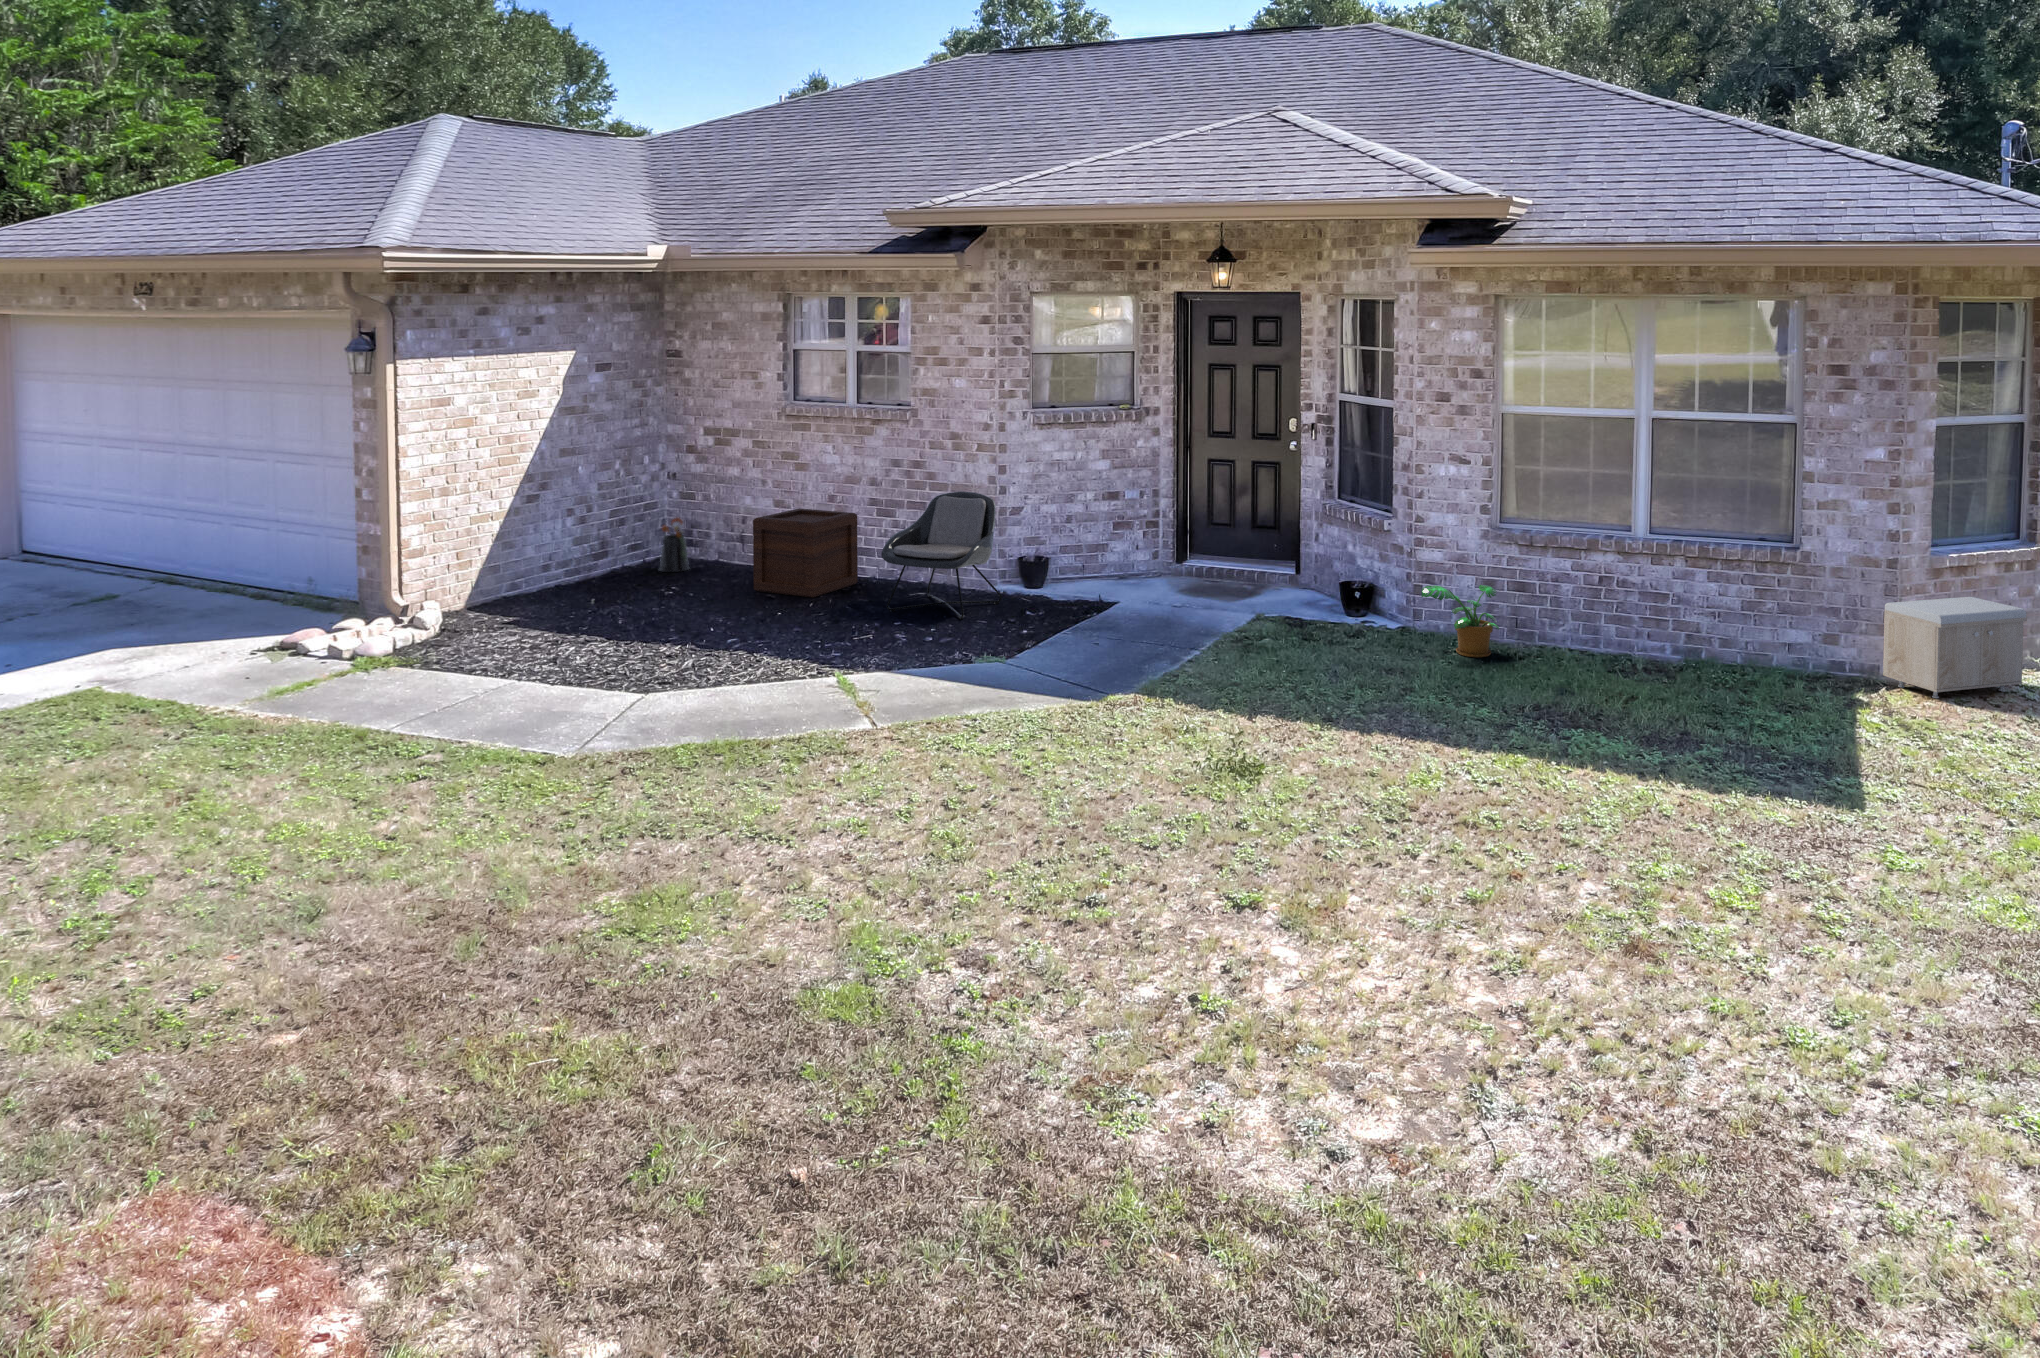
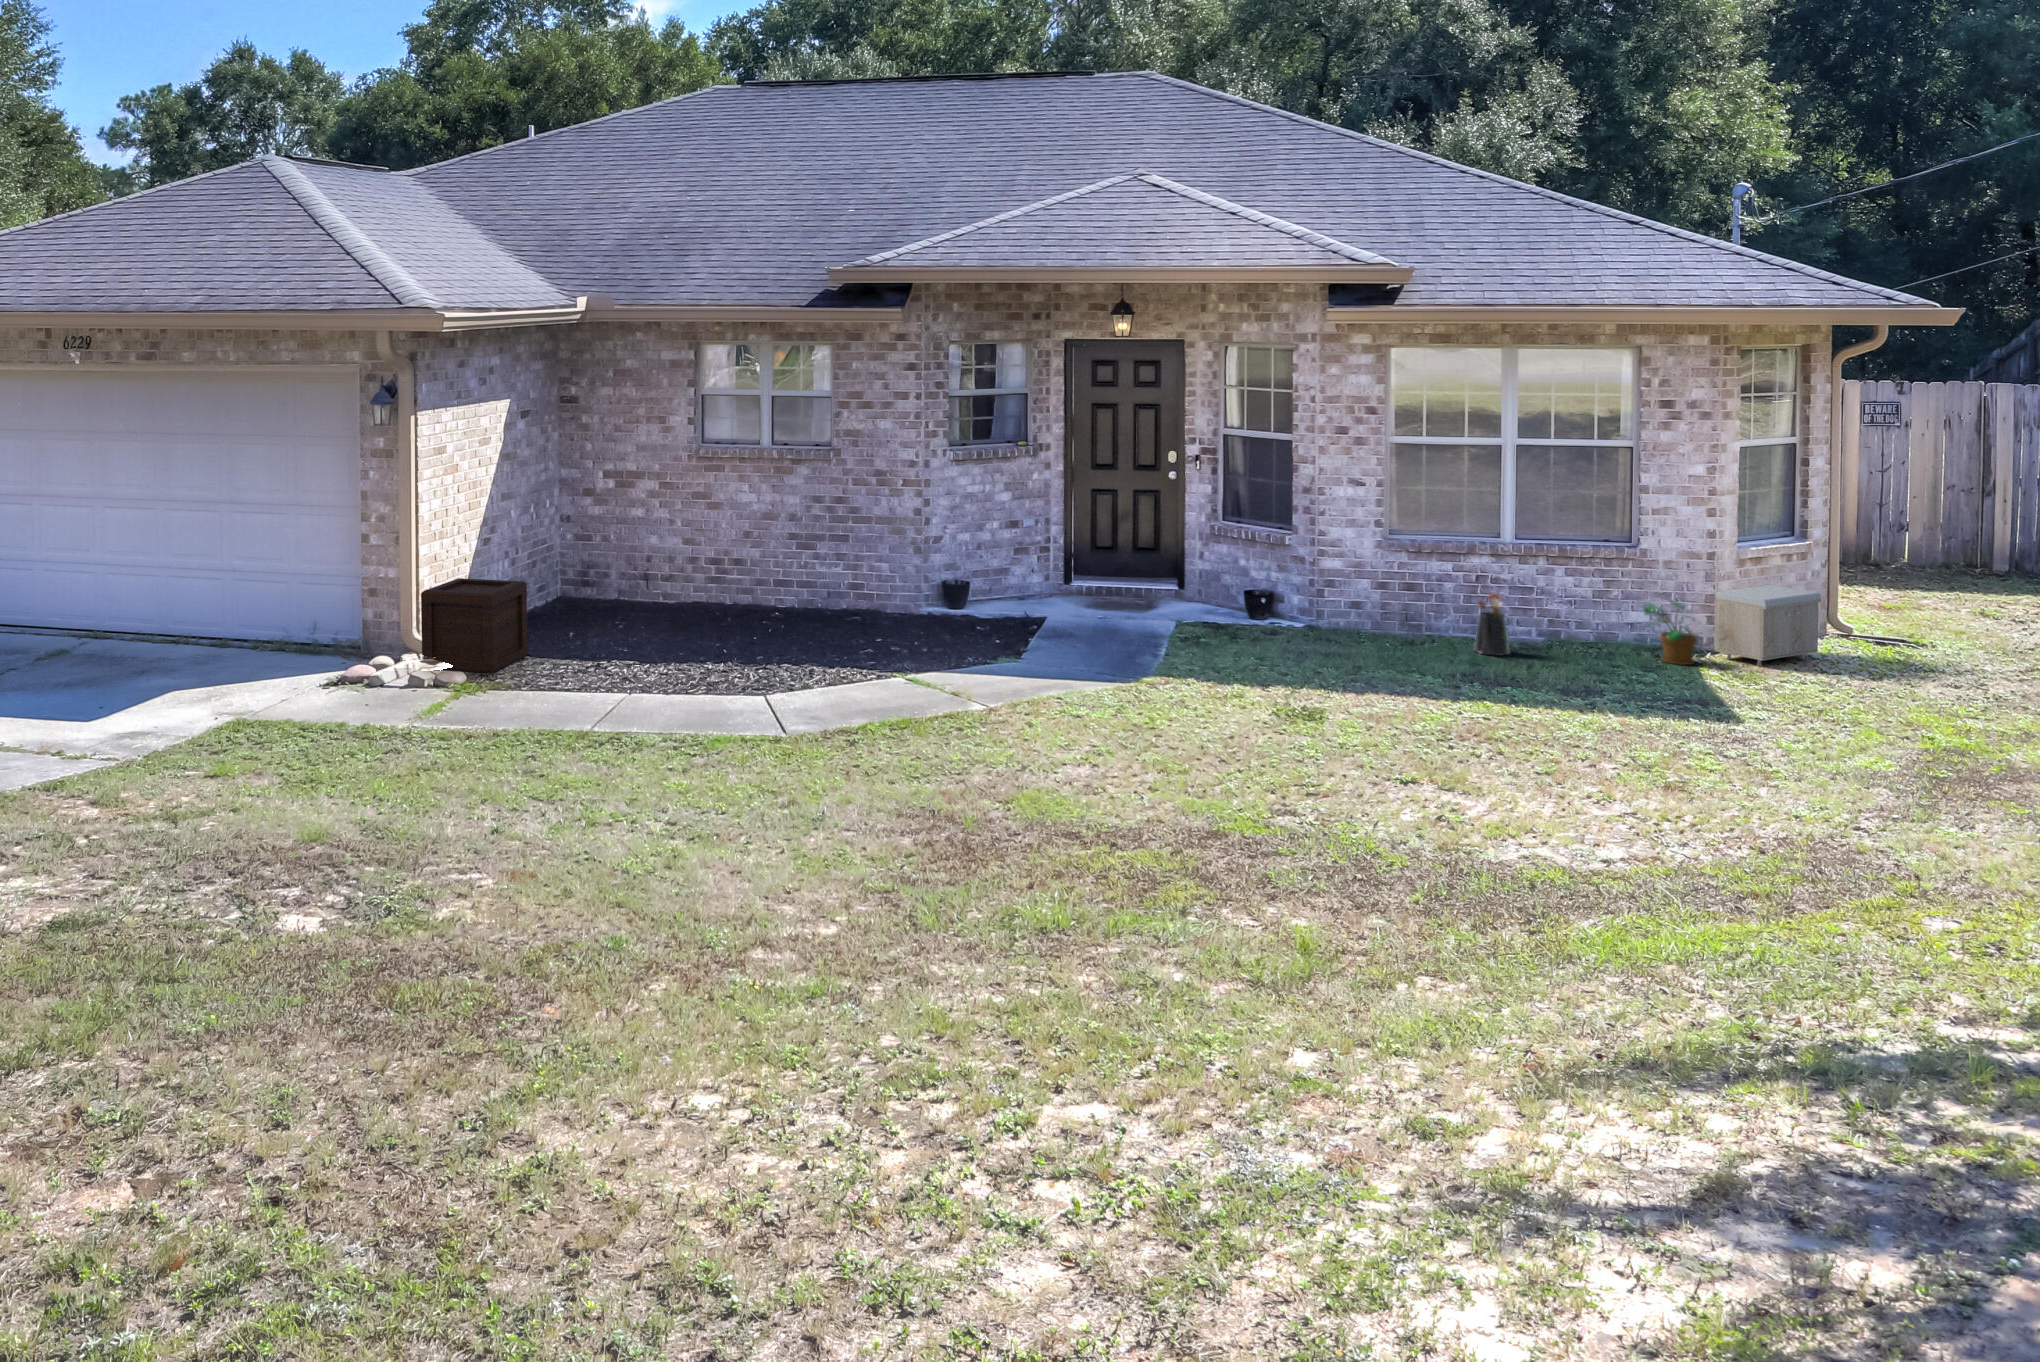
lounge chair: present [882,492,1002,619] -> none [836,526,934,643]
wooden crate: present [753,508,858,598] -> present [421,578,527,673]
watering can: present [659,518,689,572] -> present [1474,594,1509,656]
potted plant: present [1422,585,1499,657] -> present [1643,602,1702,665]

